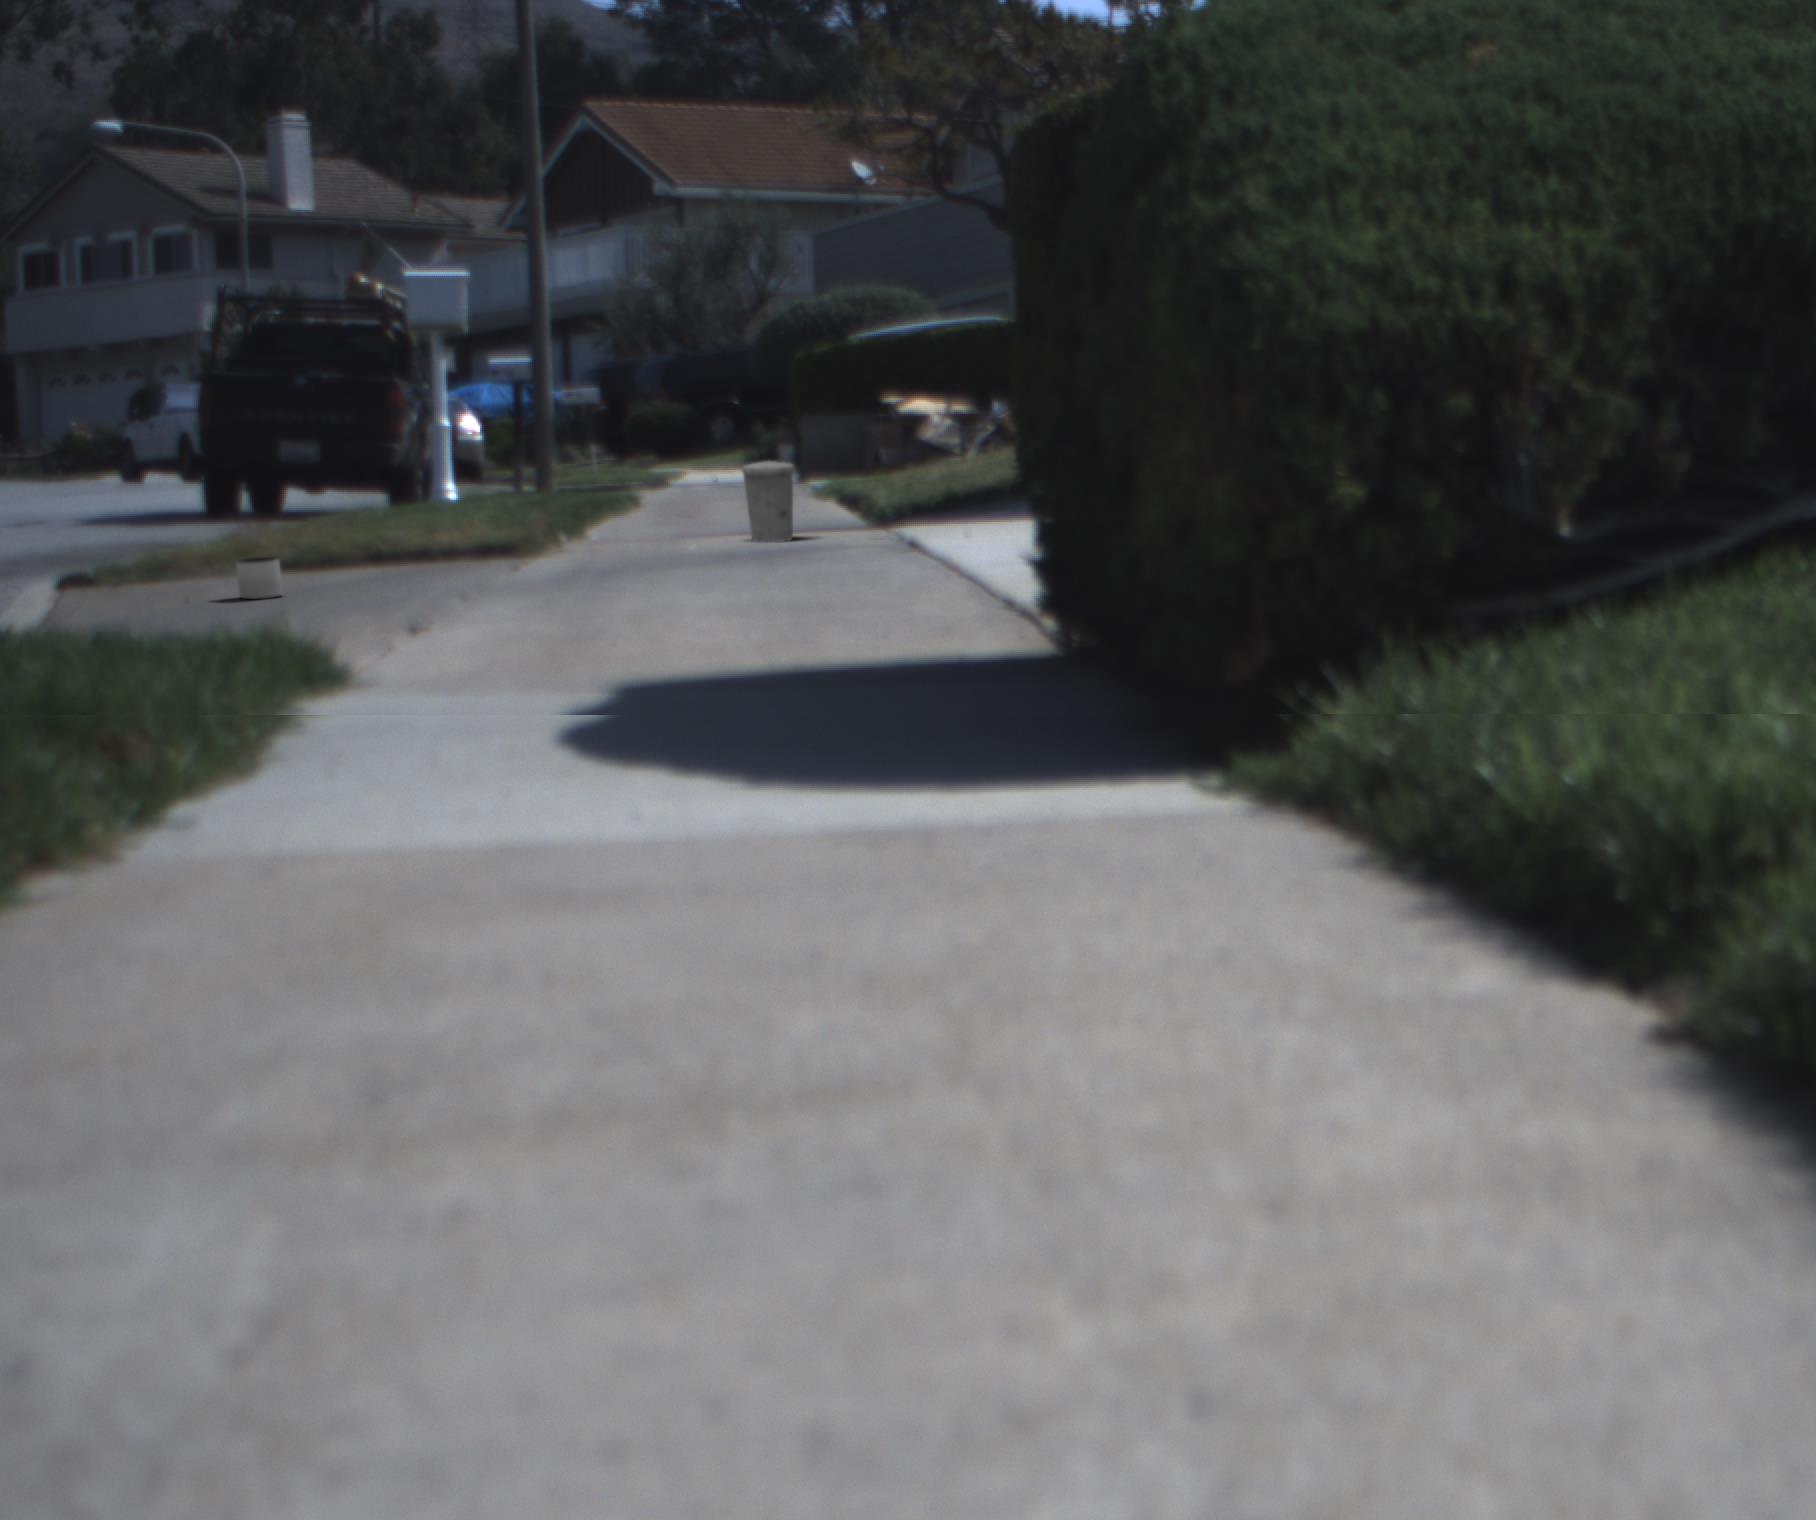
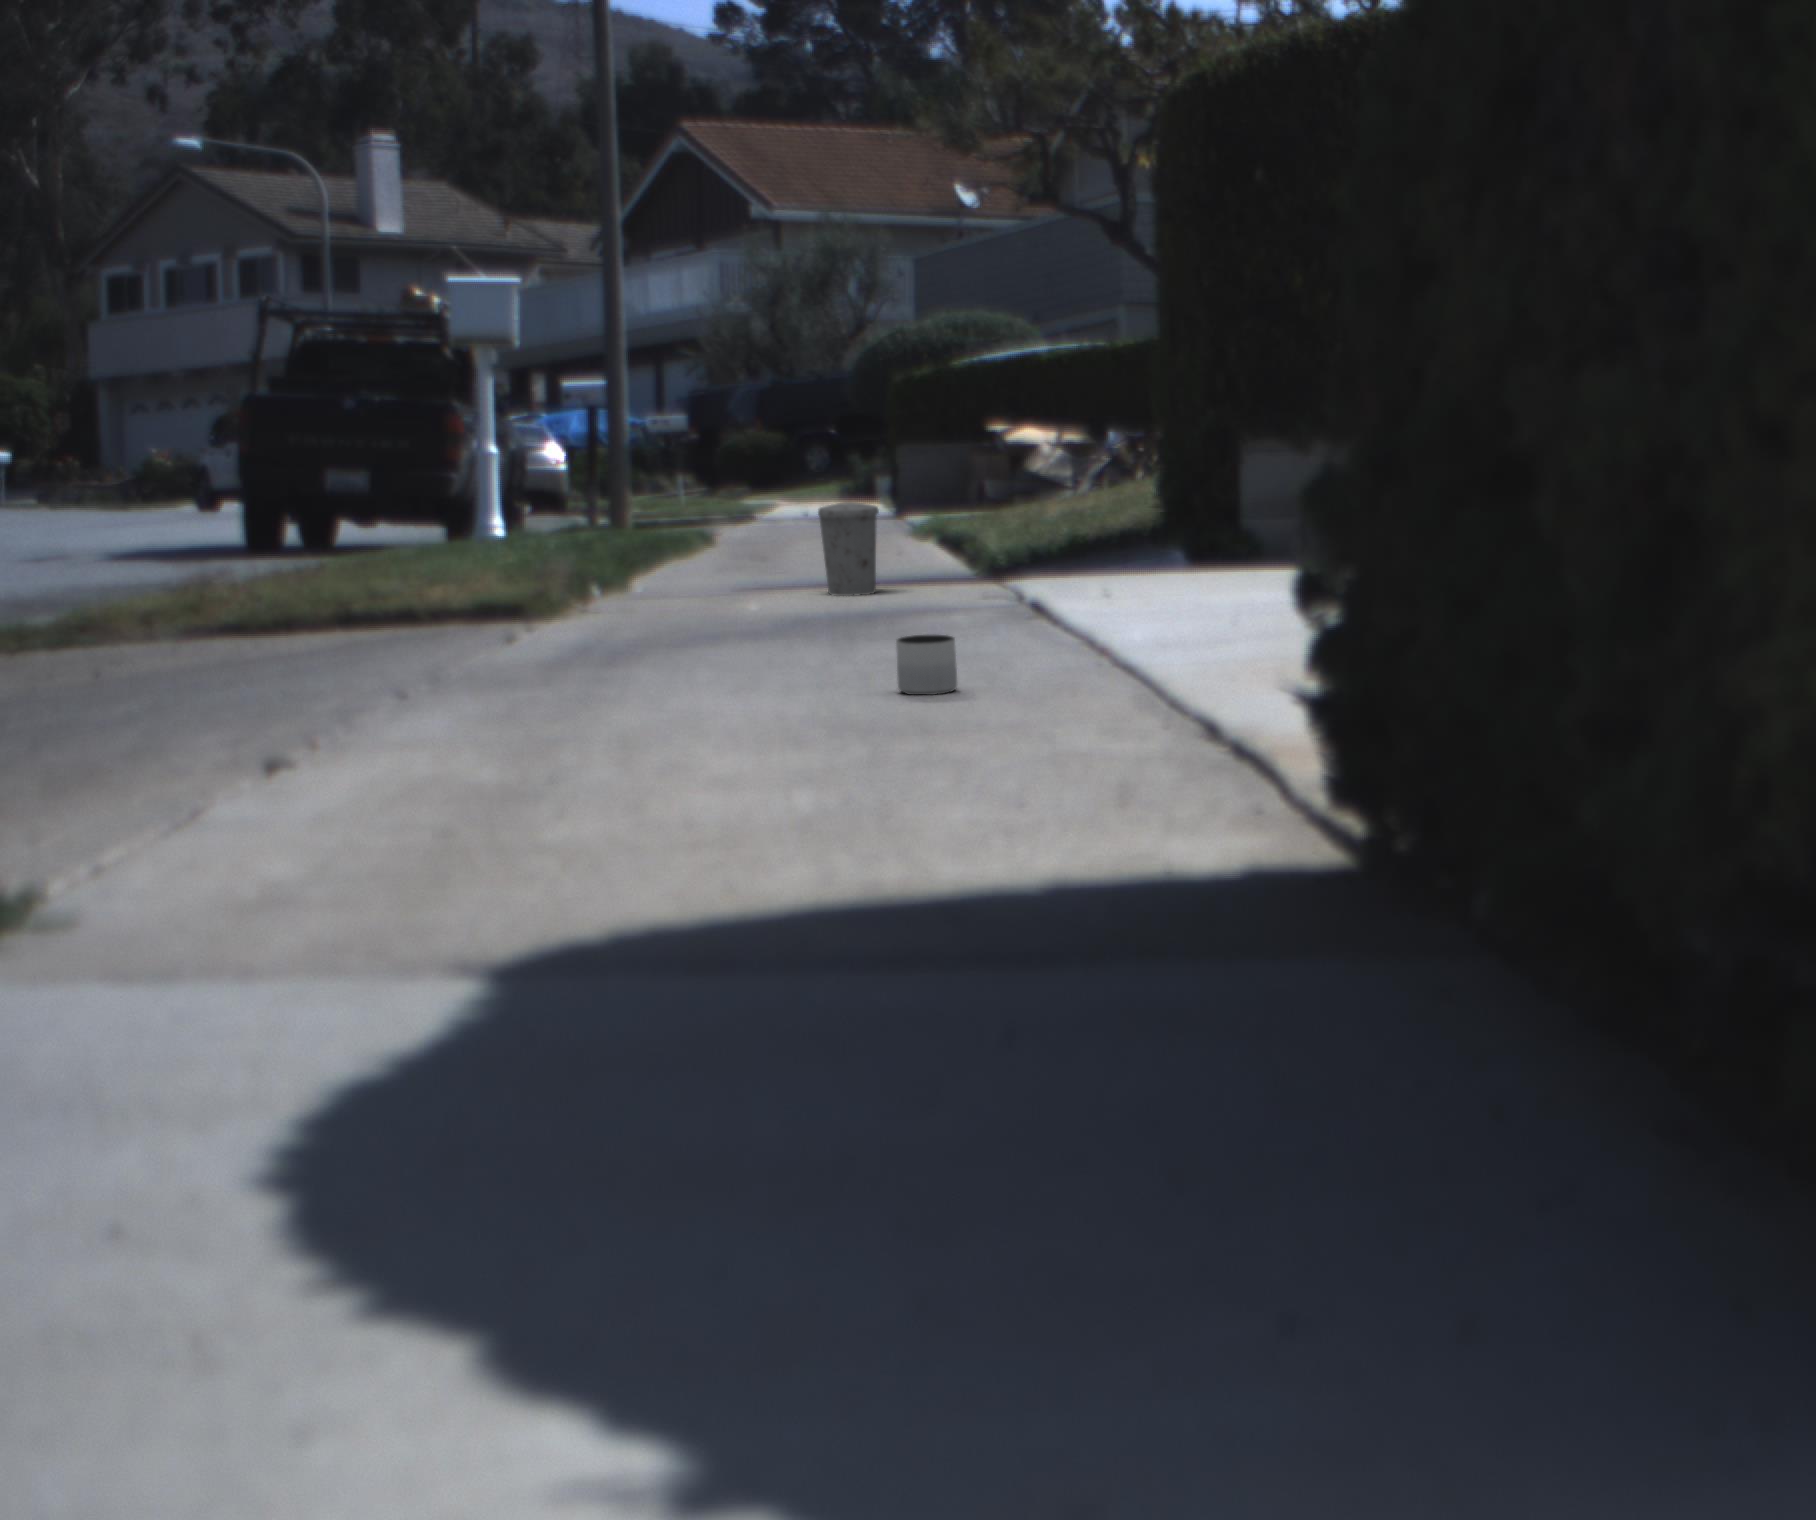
planter: present [236,557,283,599] -> present [896,635,957,695]

